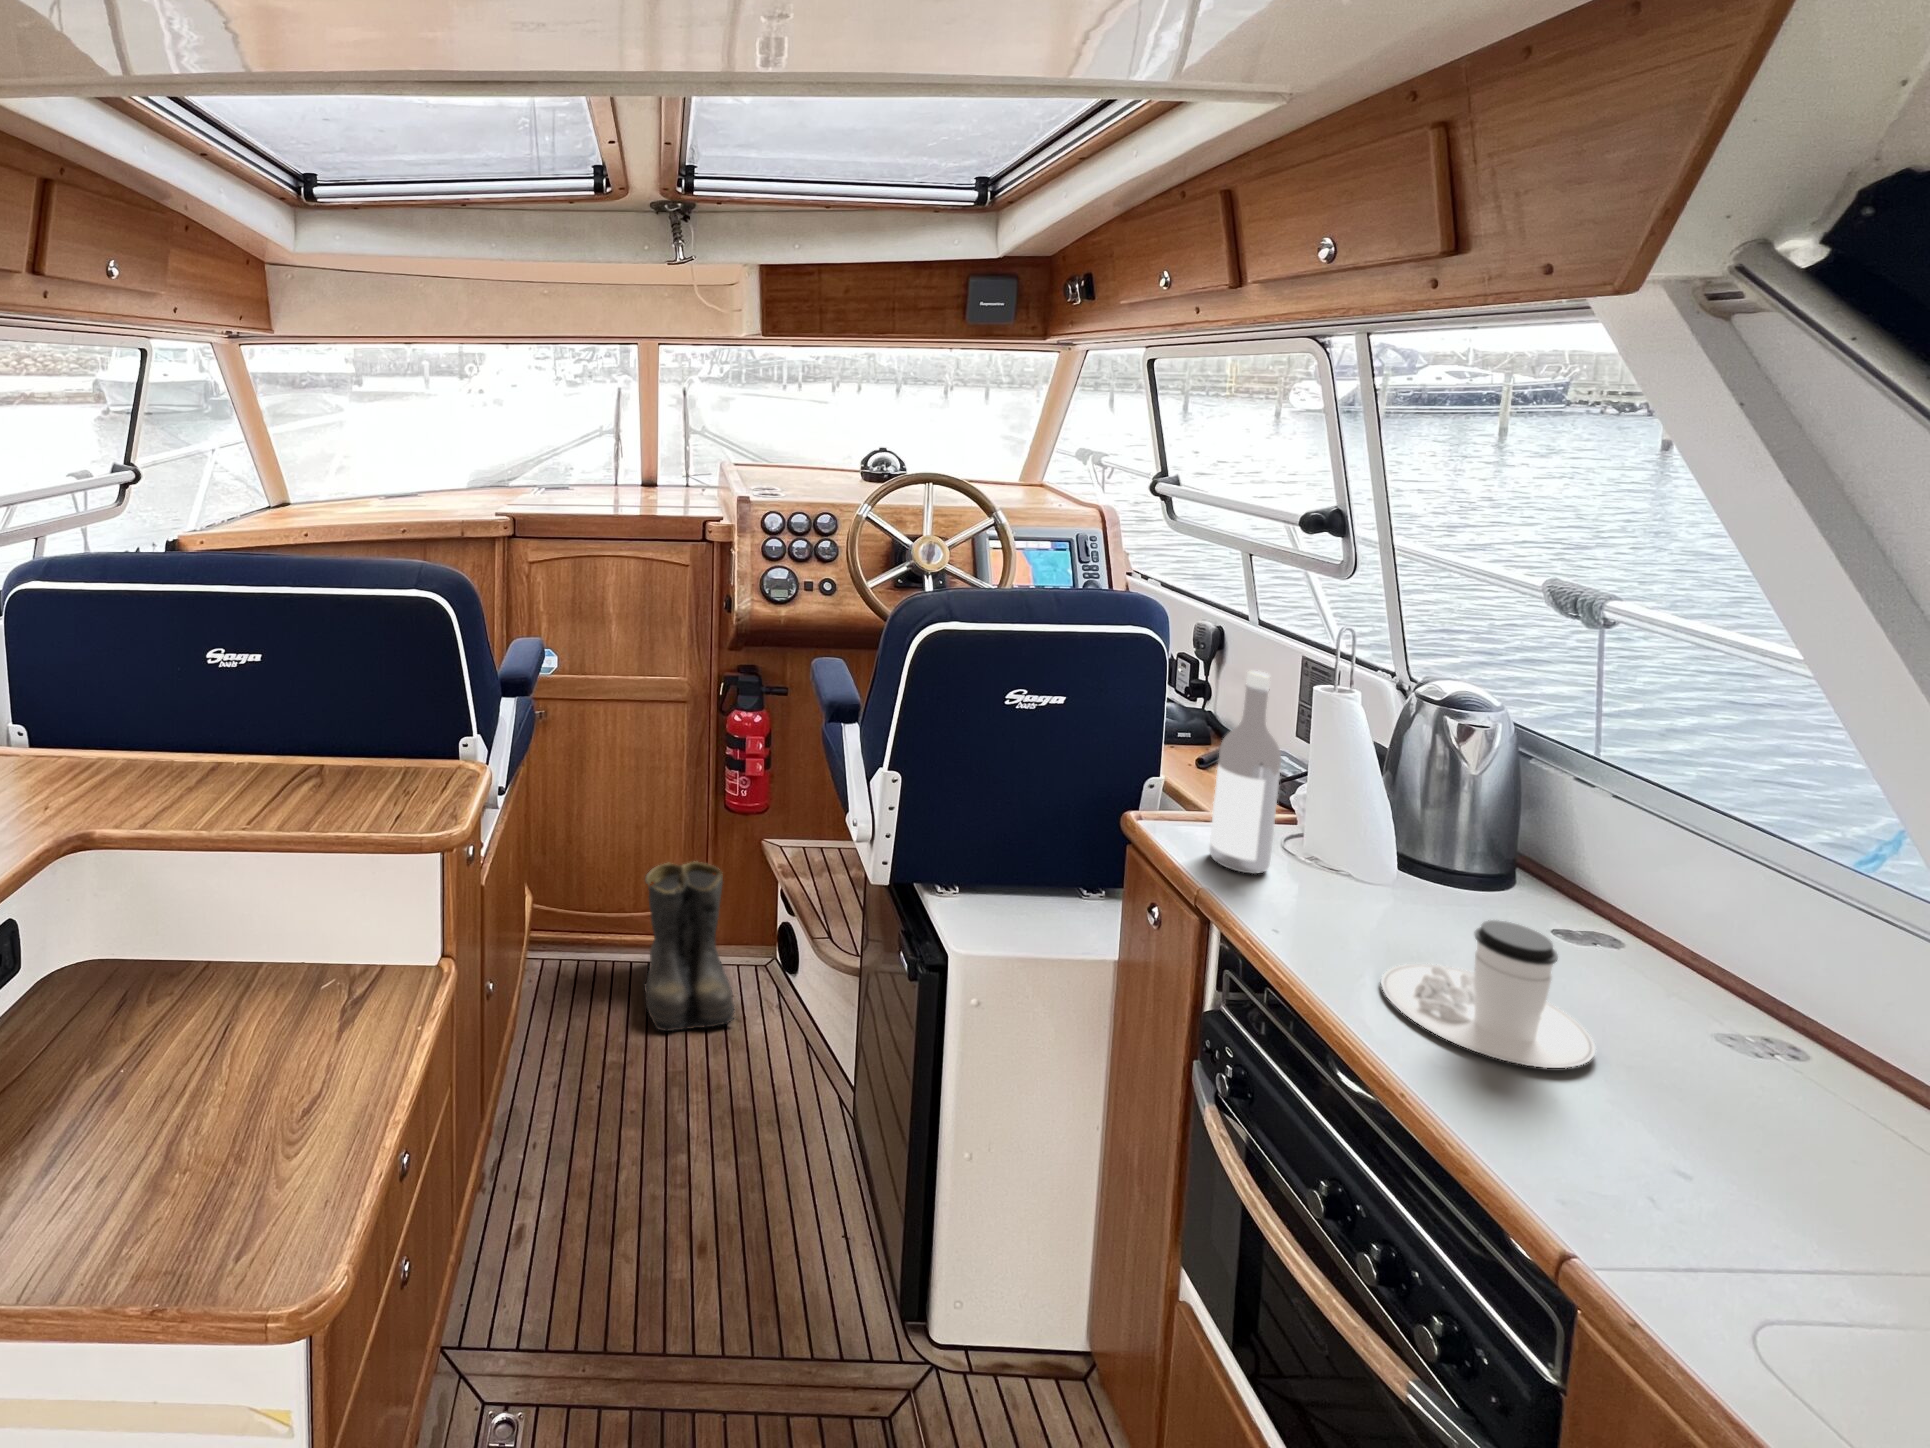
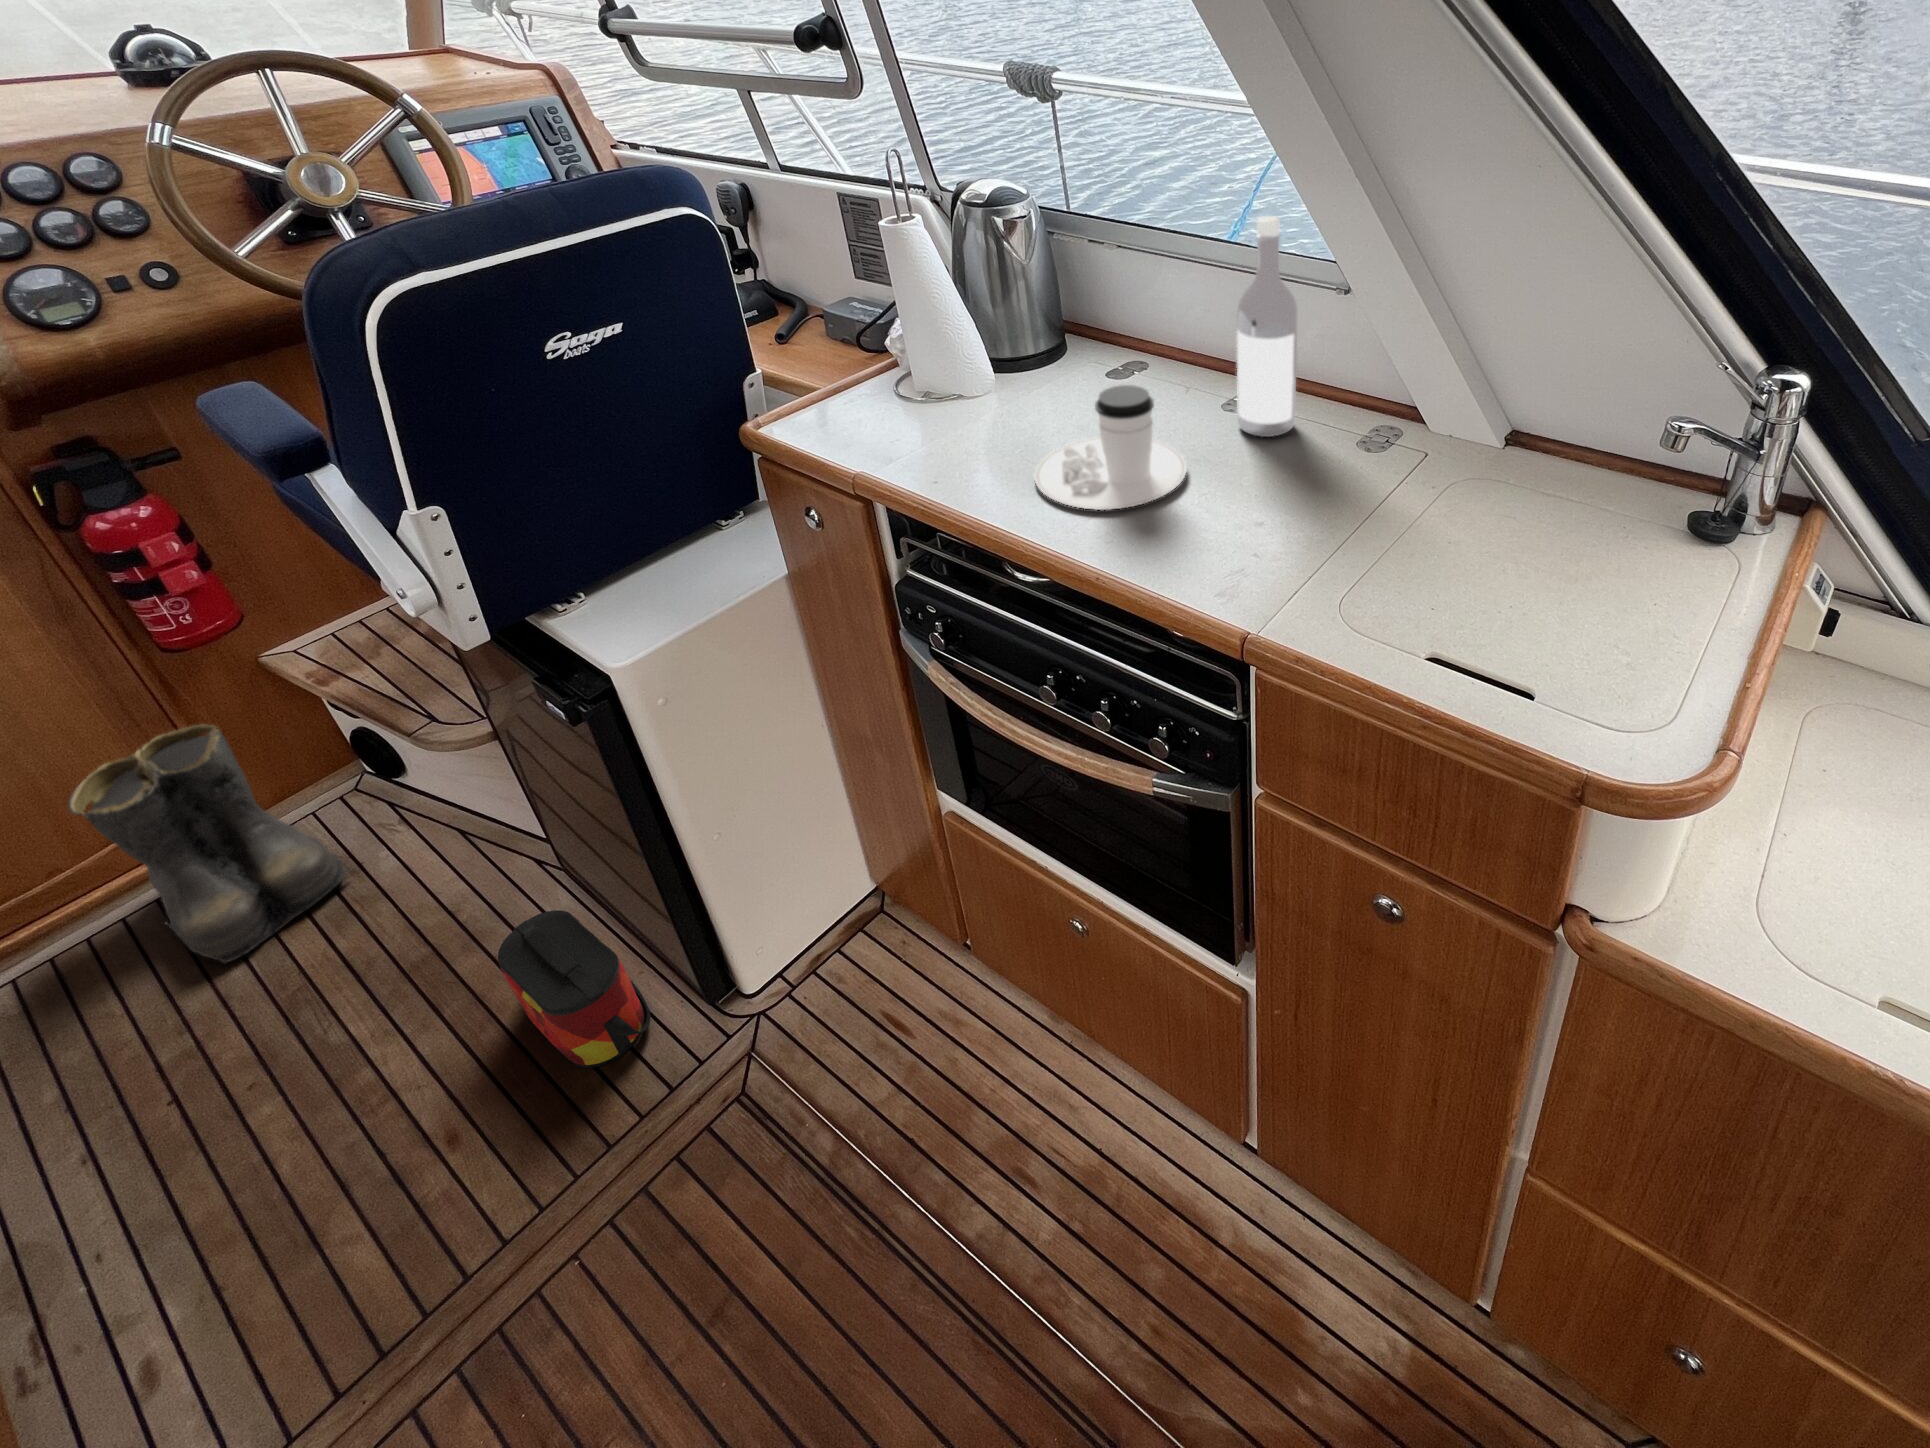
wine bottle: present [1210,671,1281,873] -> present [1237,216,1297,437]
bag: none [782,1128,857,1296] -> present [498,910,650,1068]

